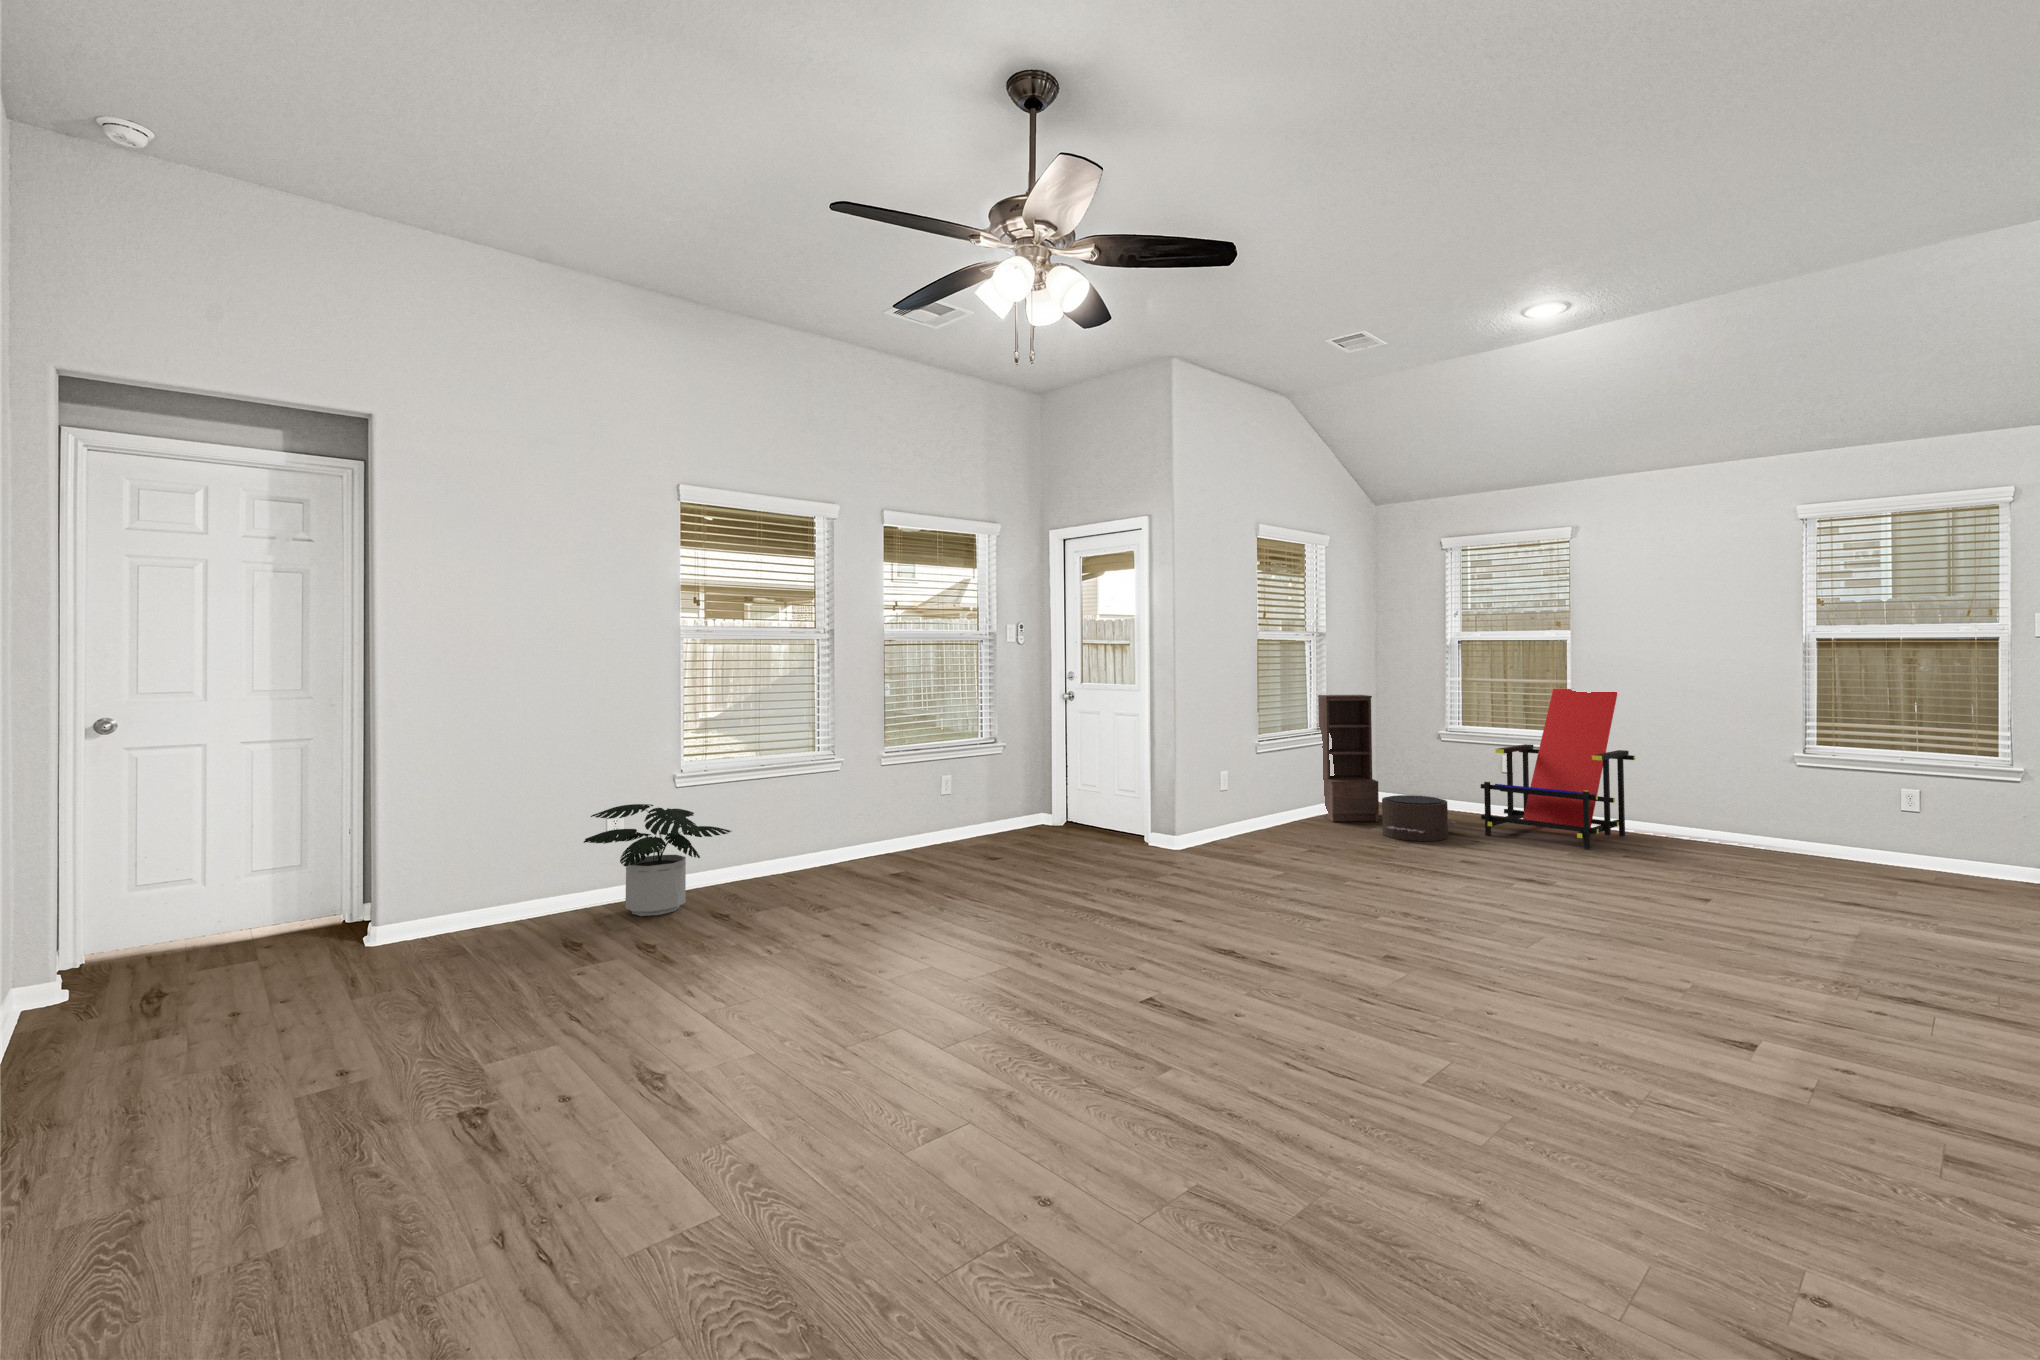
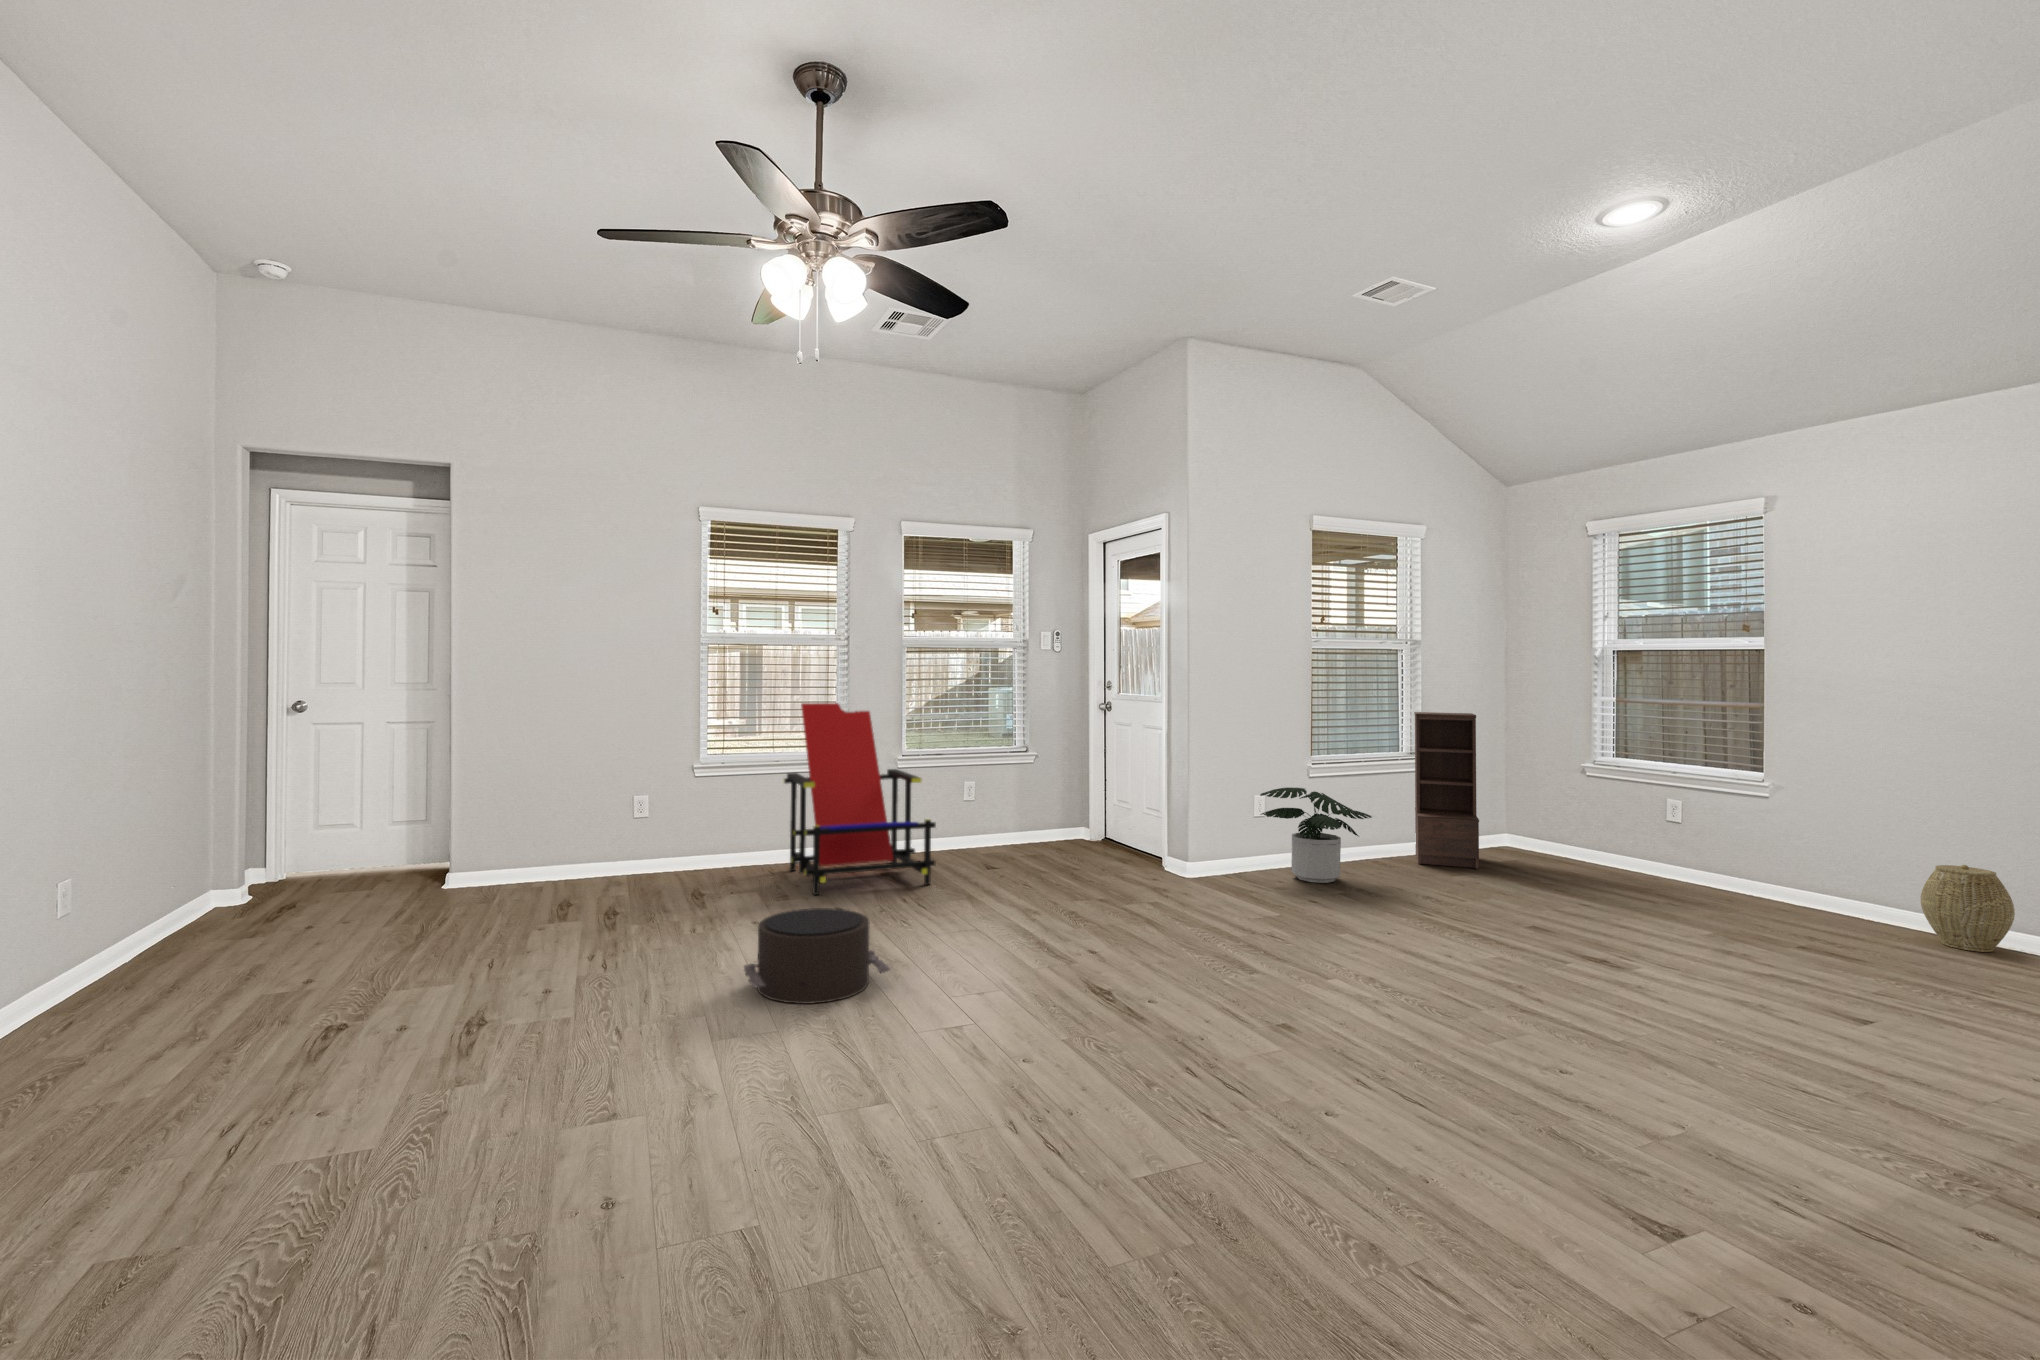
lounge chair: present [1481,689,1635,849] -> present [784,703,936,895]
woven basket: none [1688,789,1743,849] -> present [1921,865,2015,952]
pouf: present [1382,795,1456,841] -> present [744,908,891,1004]
potted plant: present [584,804,732,916] -> present [1260,787,1372,883]

